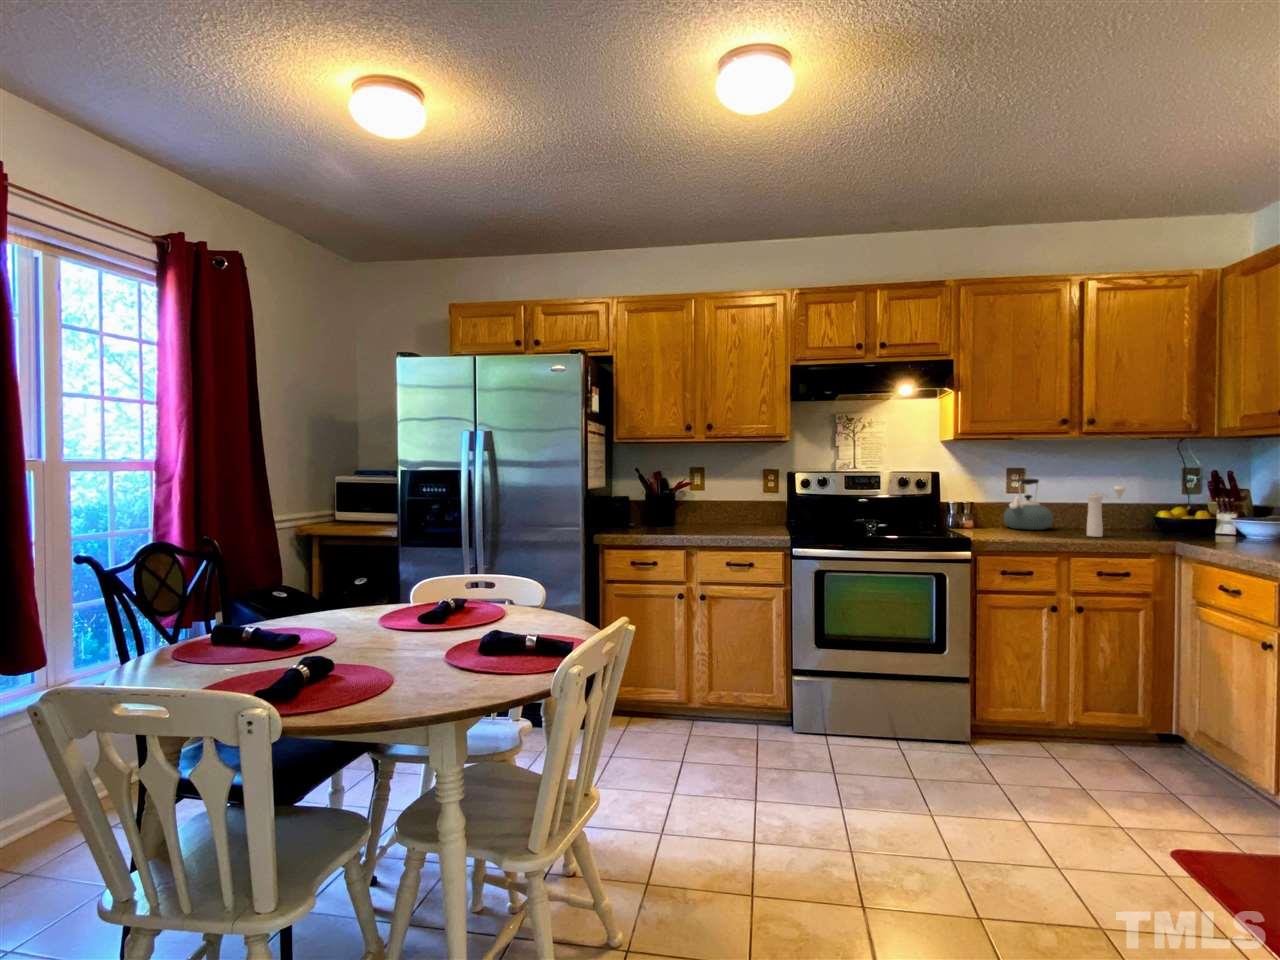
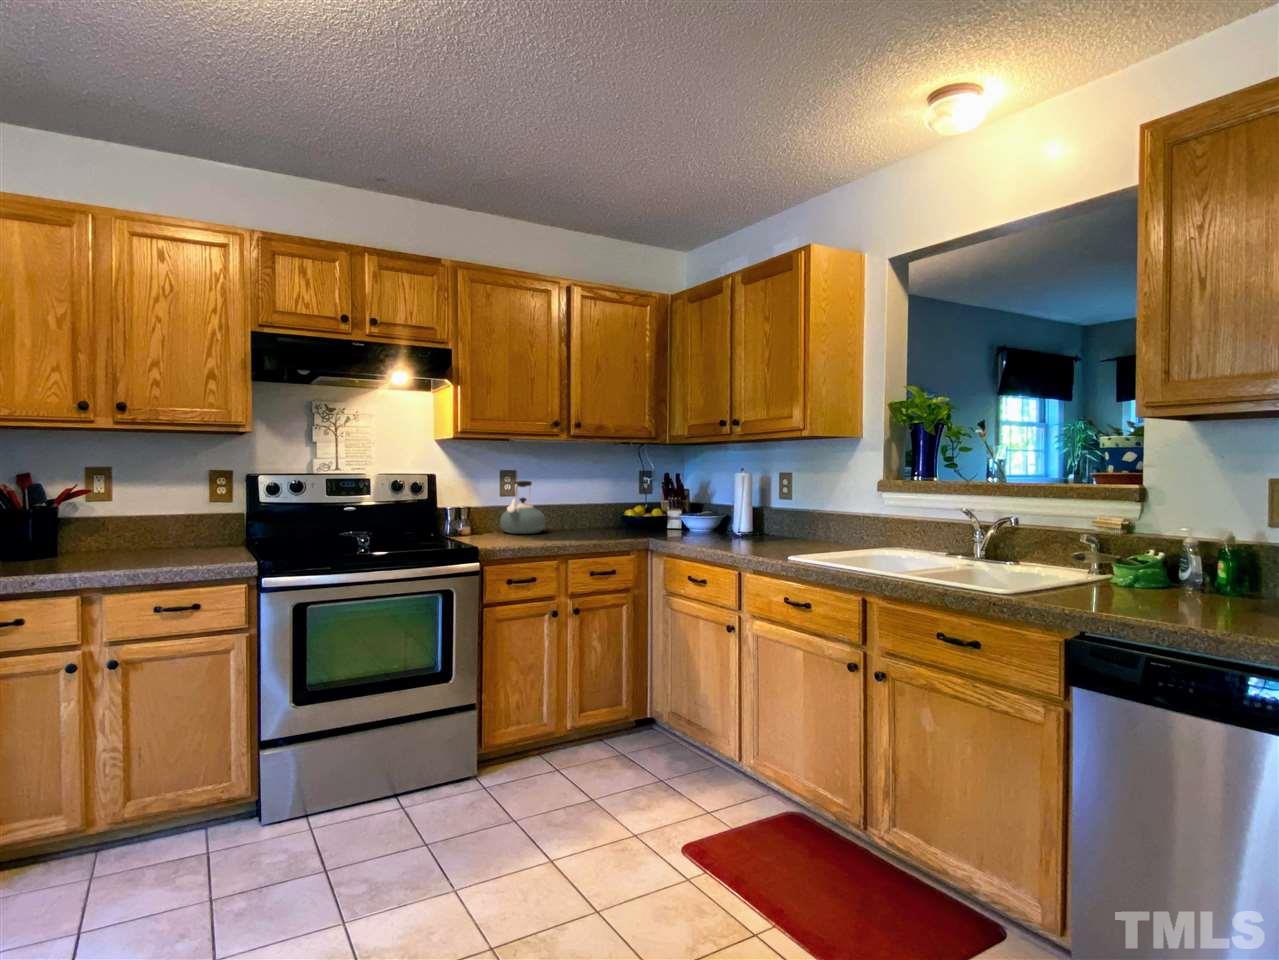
pepper mill: present [1087,486,1126,537] -> none [576,487,606,537]

